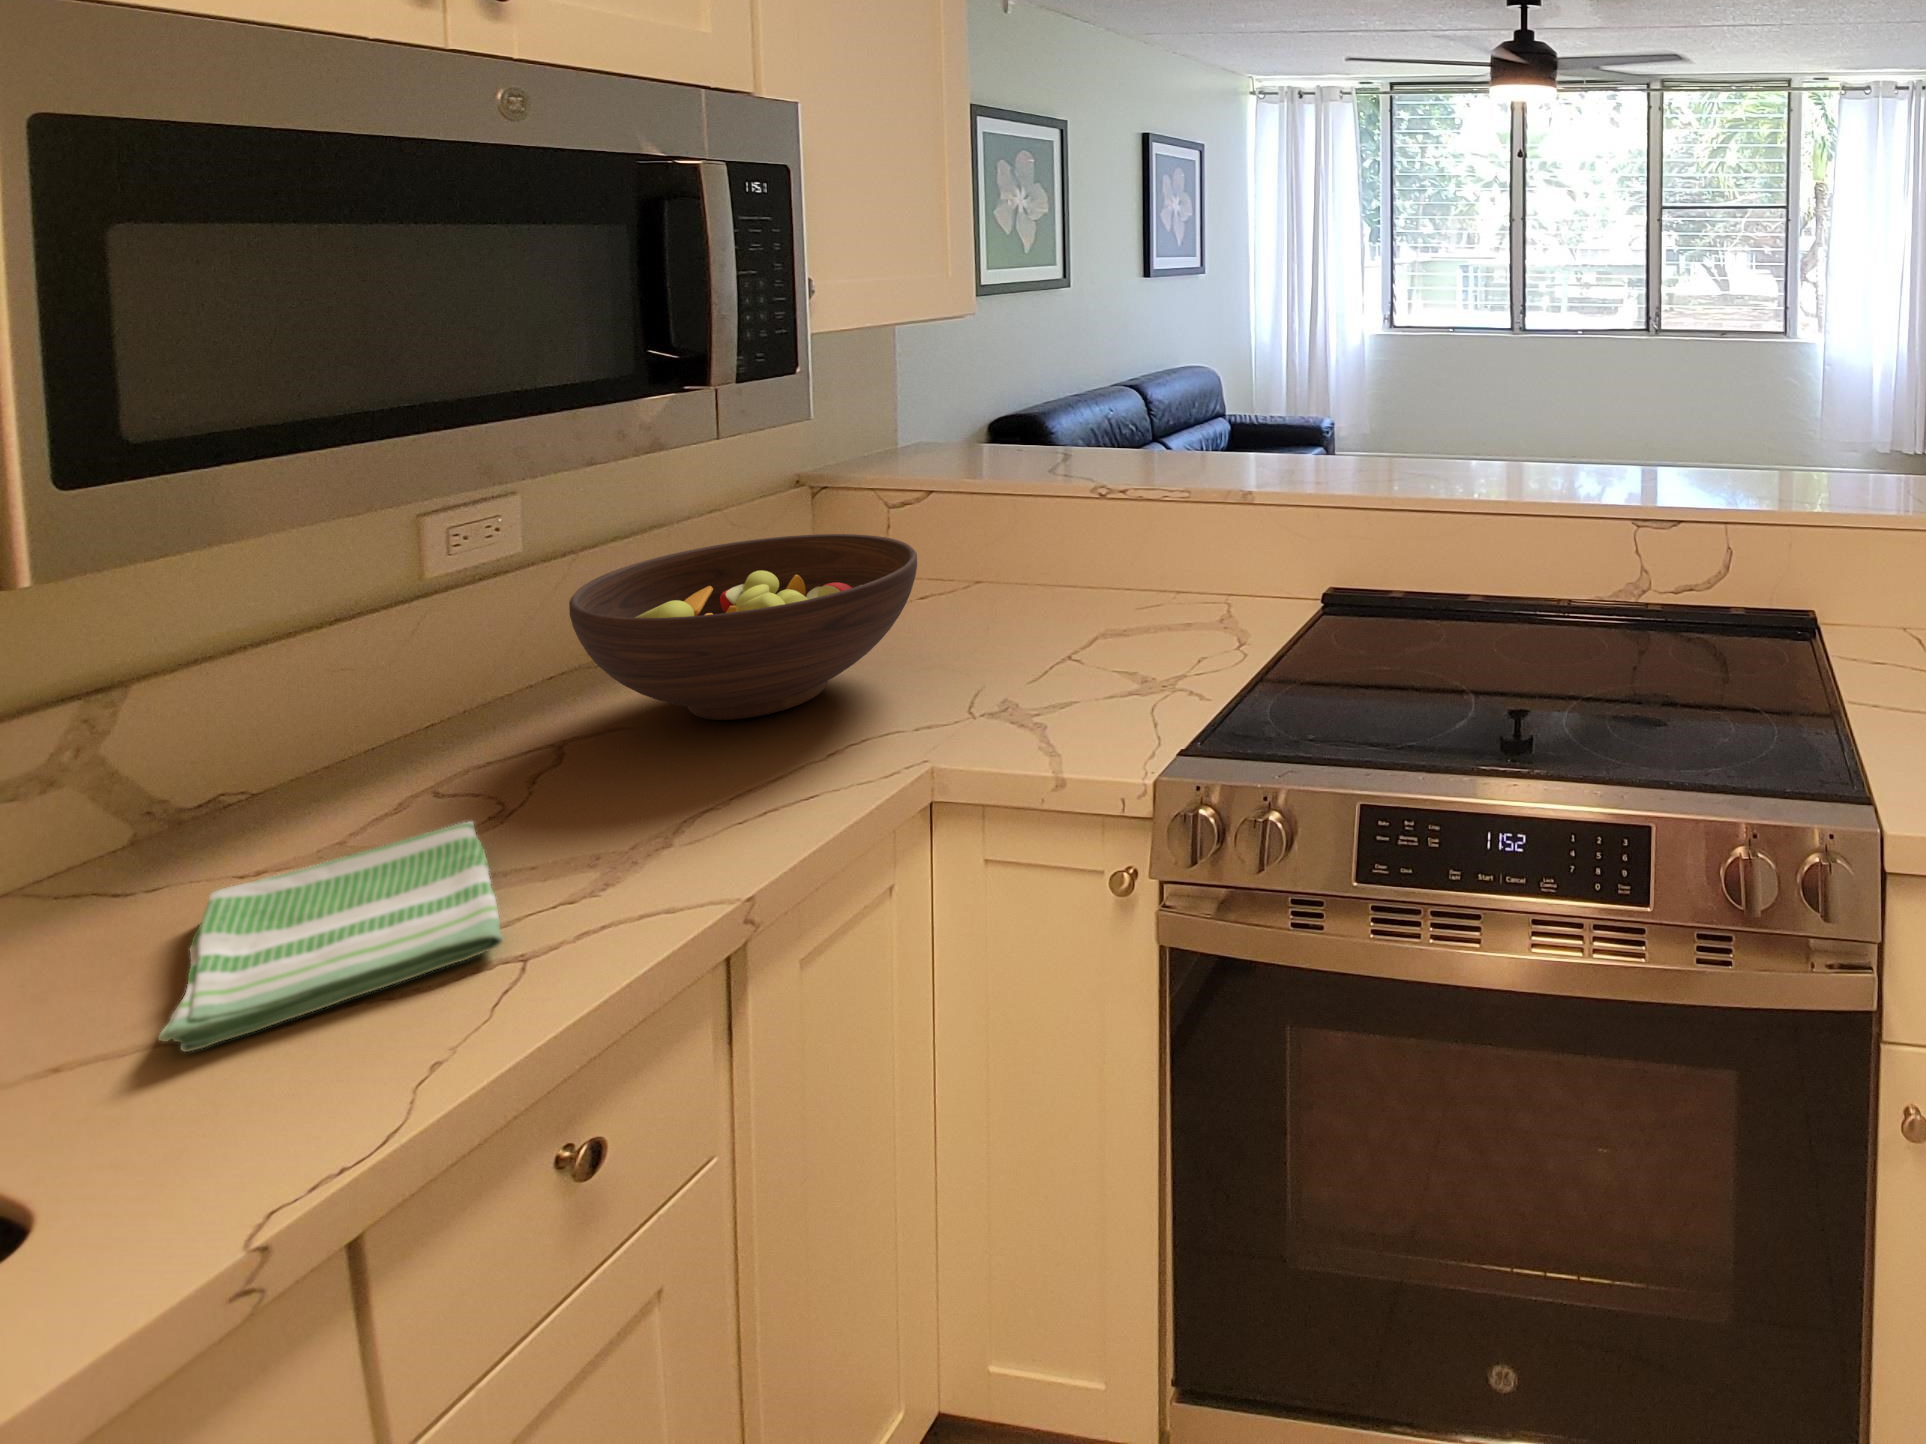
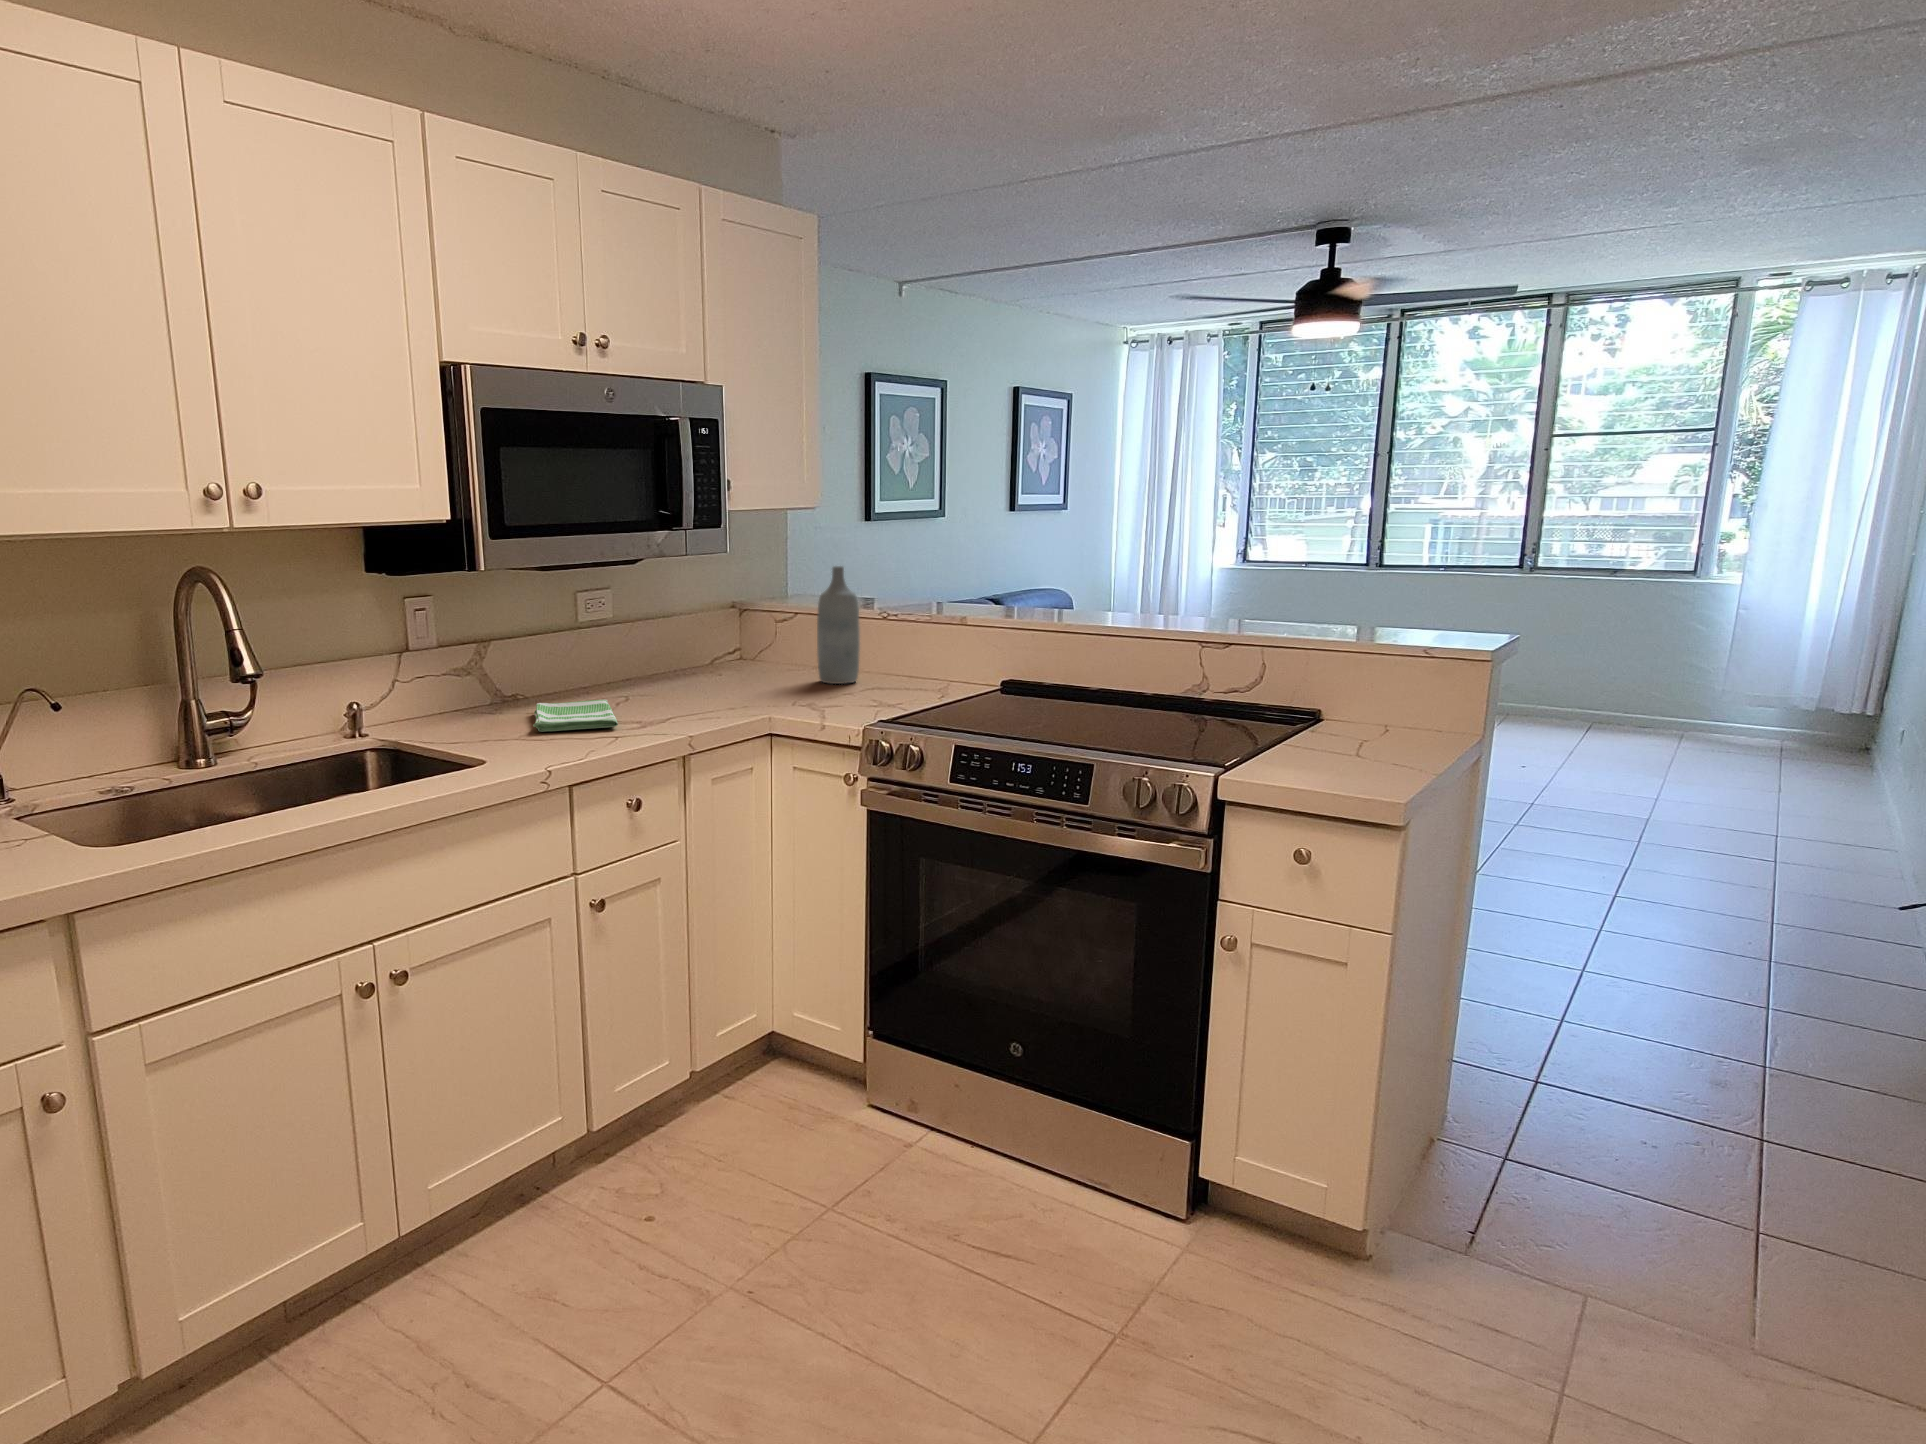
bottle: none [989,421,1071,631] -> present [817,566,860,684]
fruit bowl: present [569,534,917,720] -> none [637,620,776,694]

